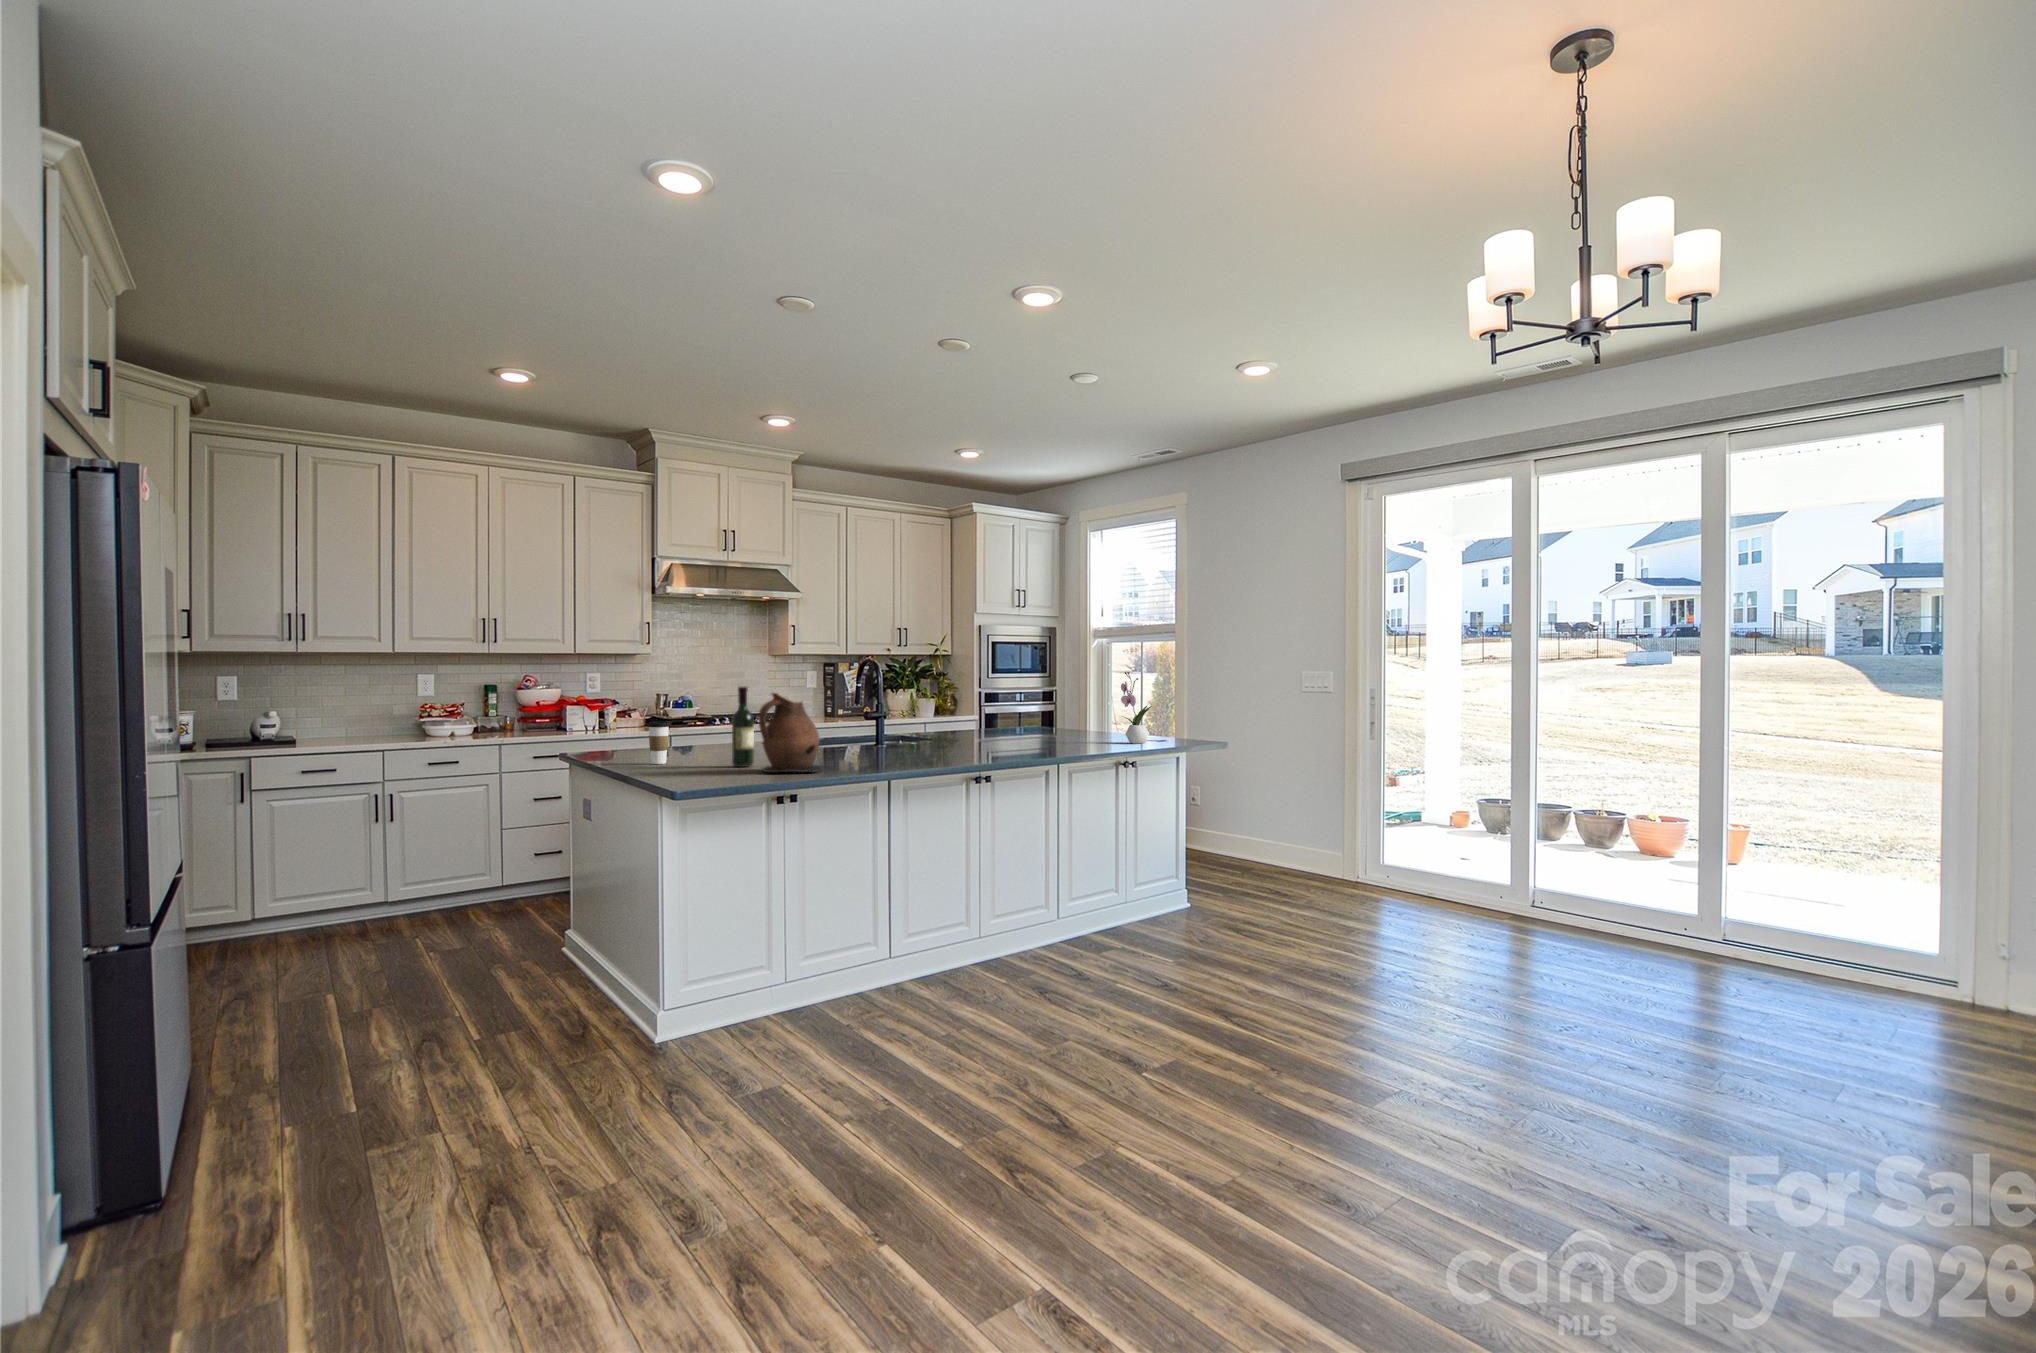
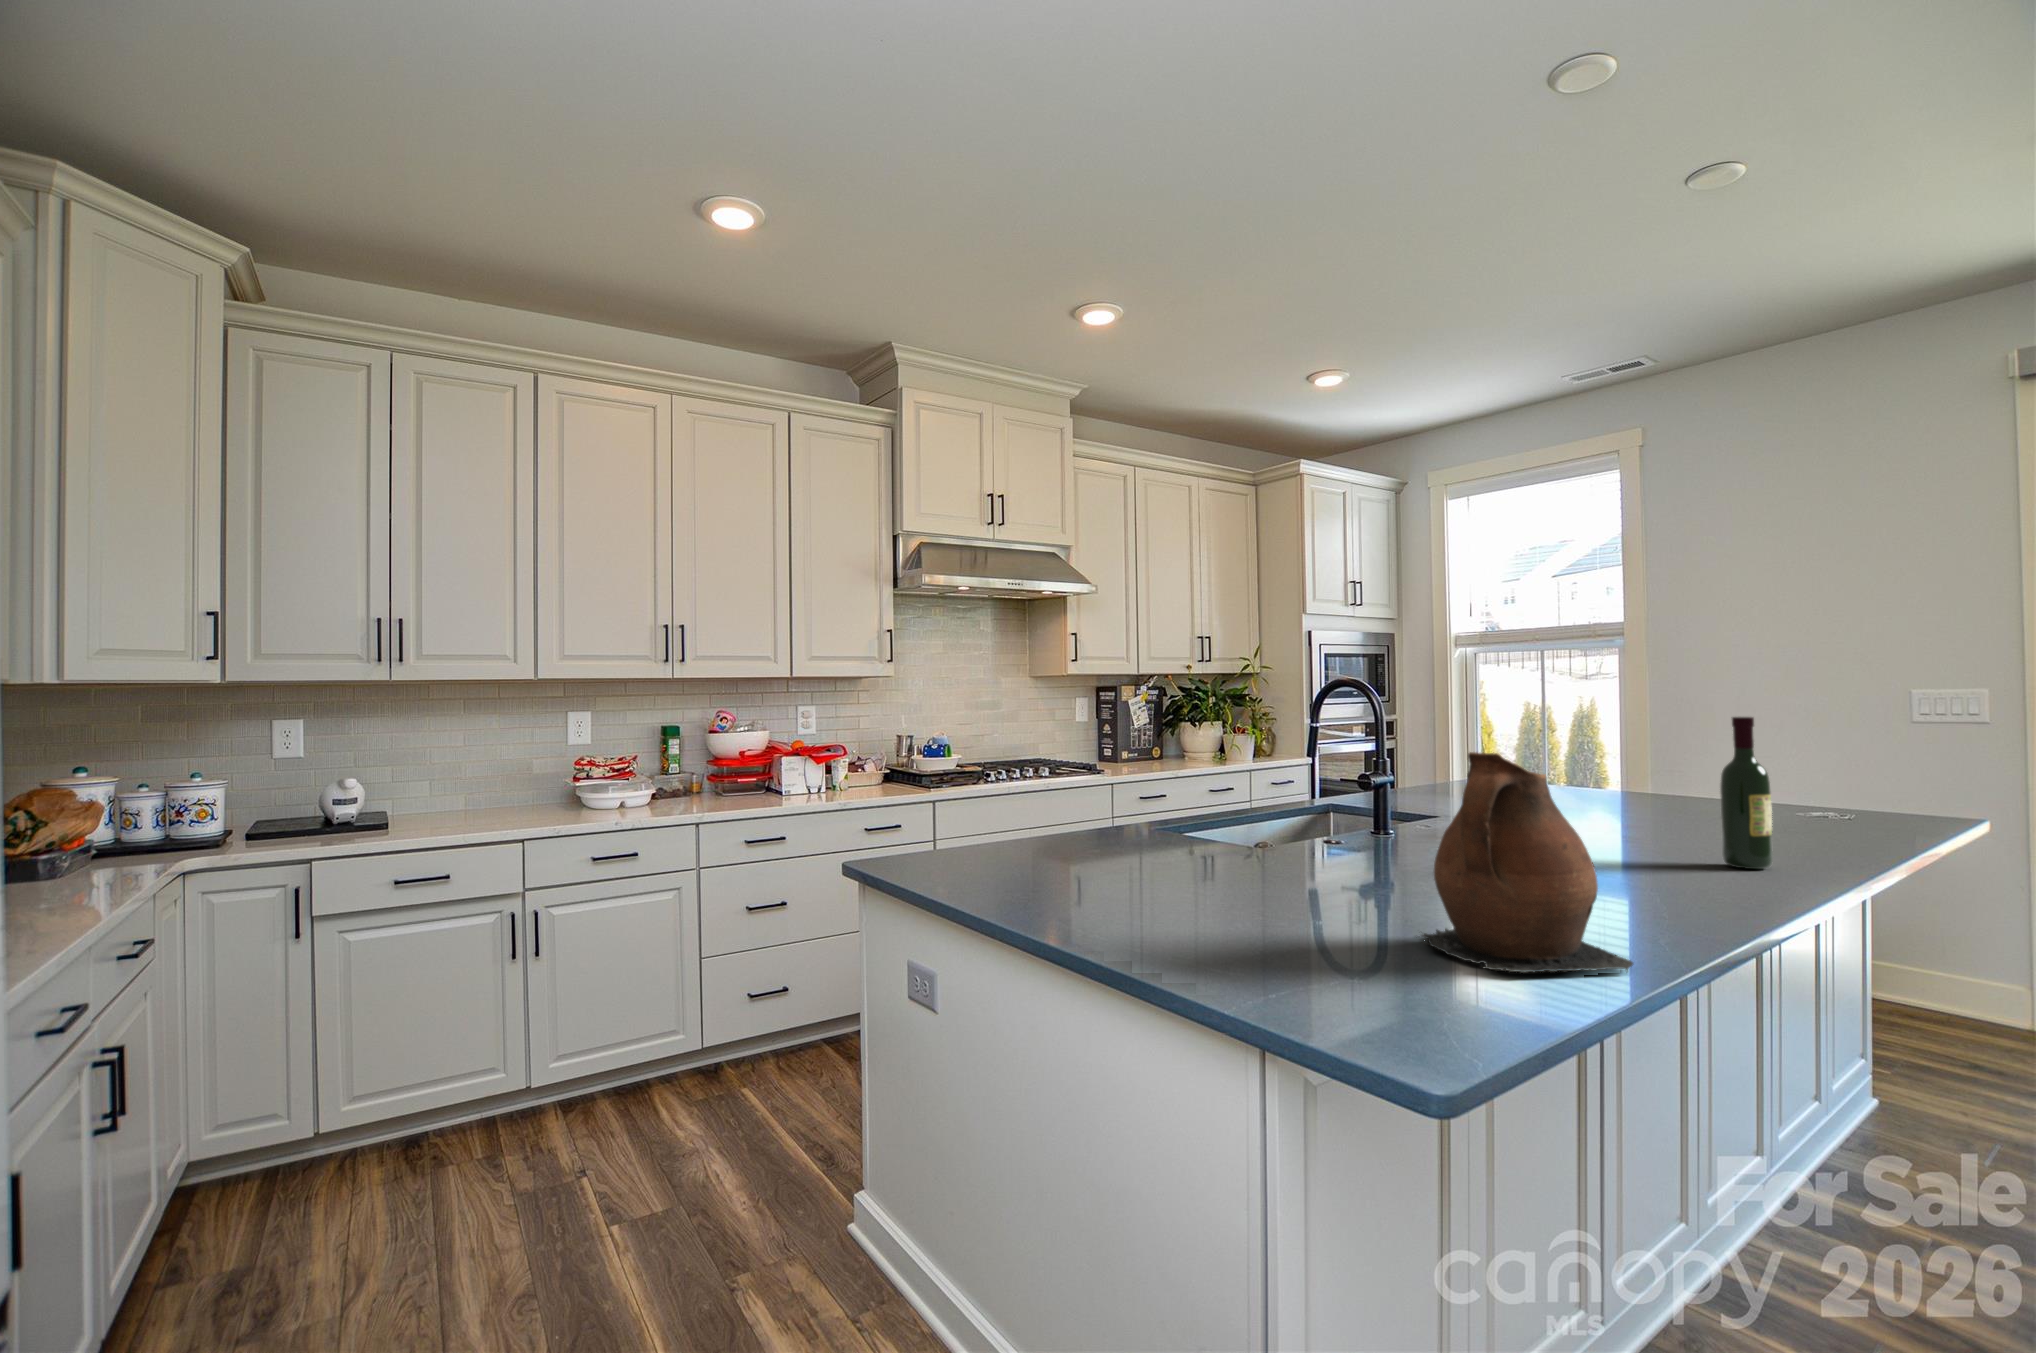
flower arrangement: present [1121,672,1151,743] -> none [1817,688,1902,825]
wine bottle: present [732,686,754,767] -> present [1720,717,1773,869]
coffee cup: present [648,722,670,764] -> none [1063,811,1109,907]

